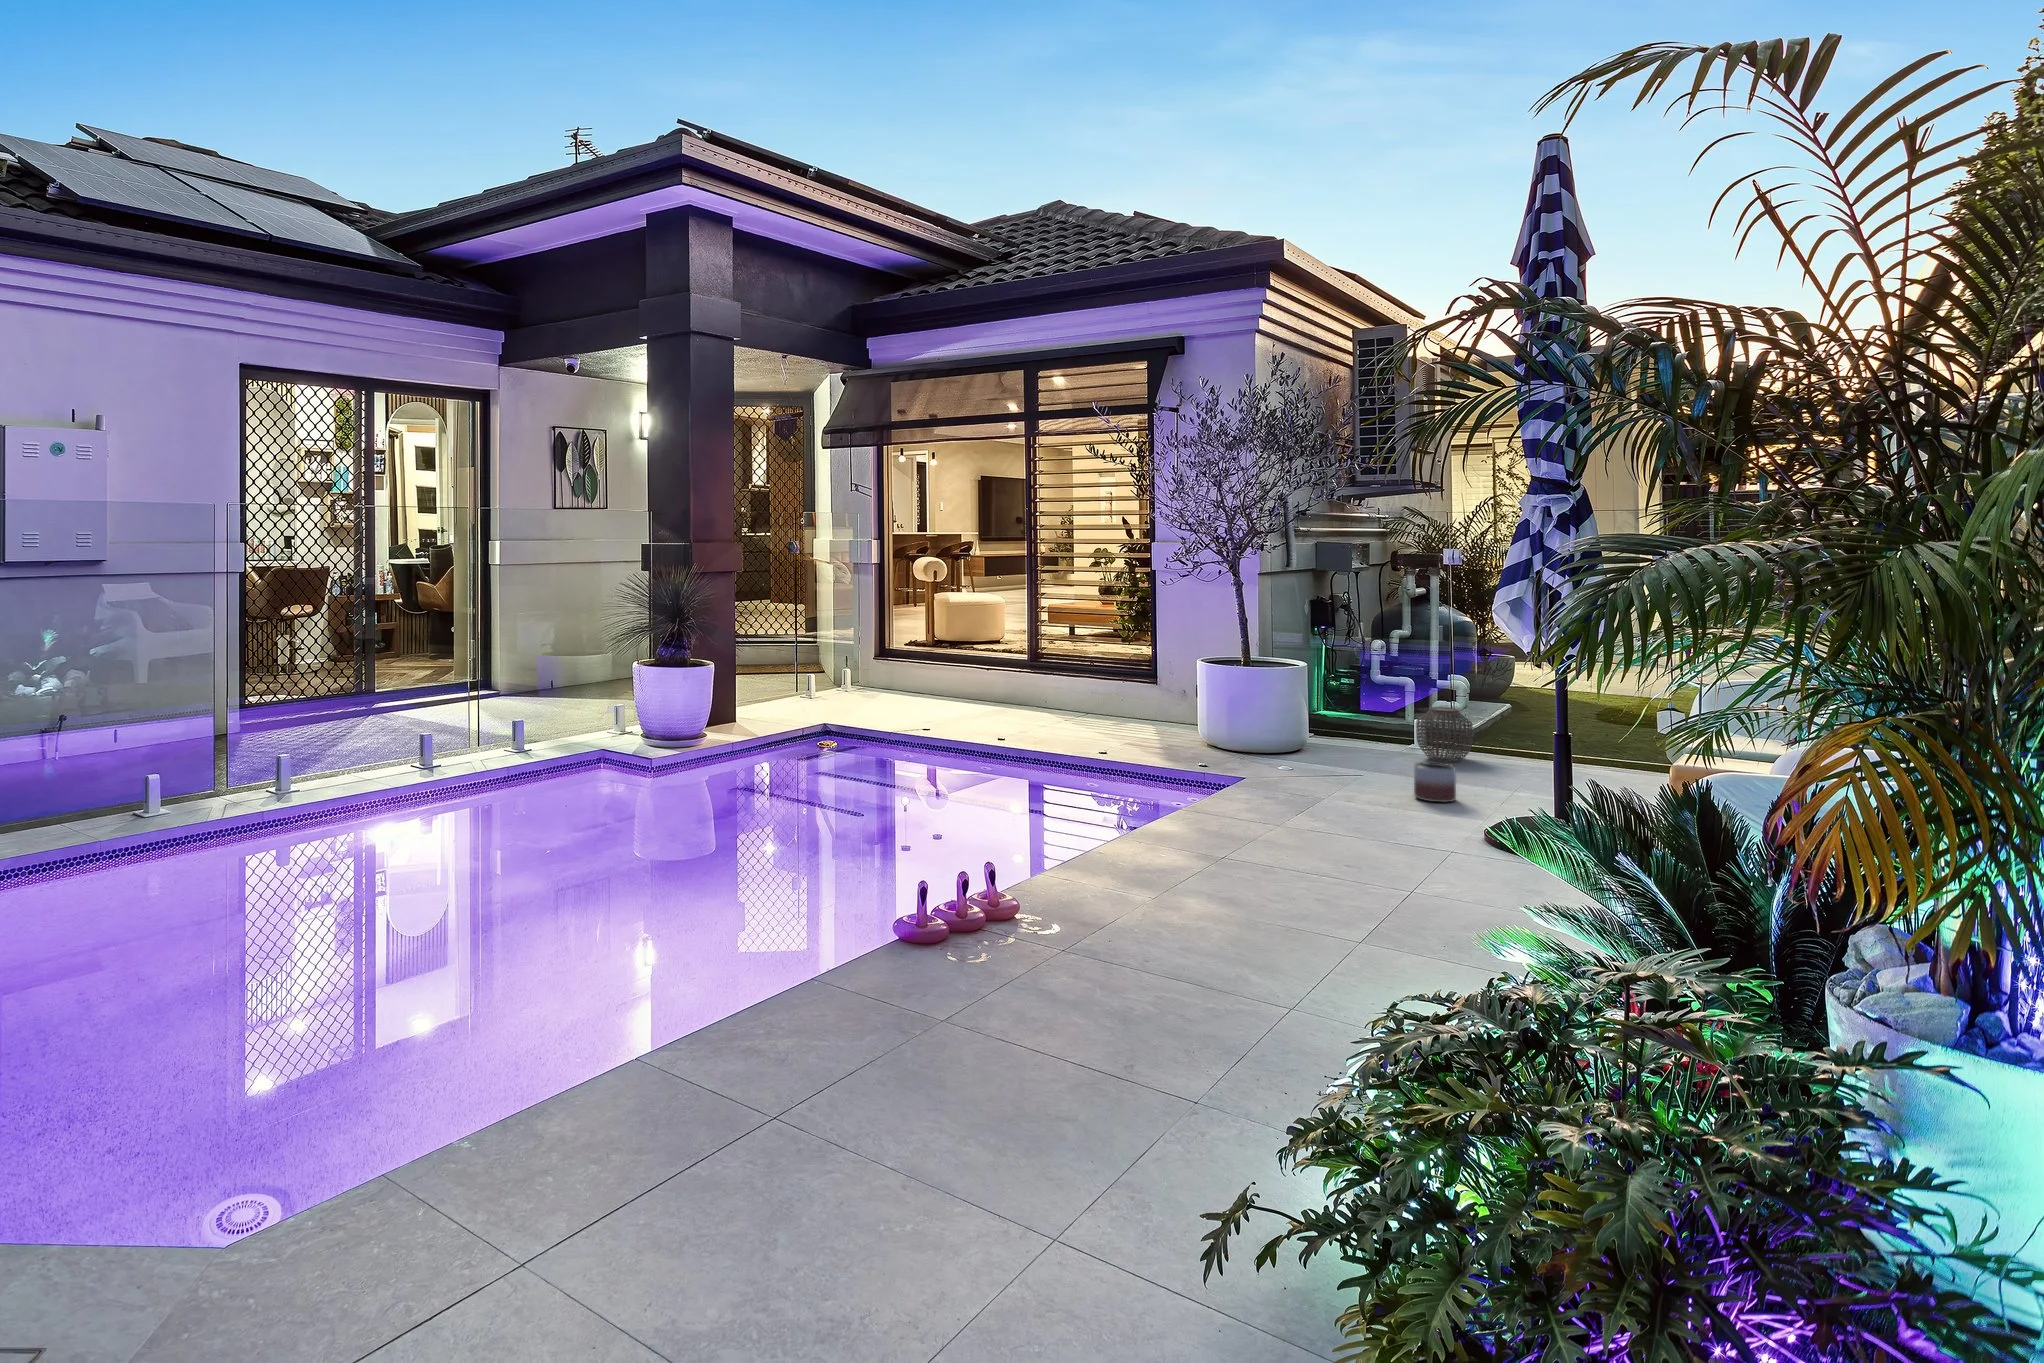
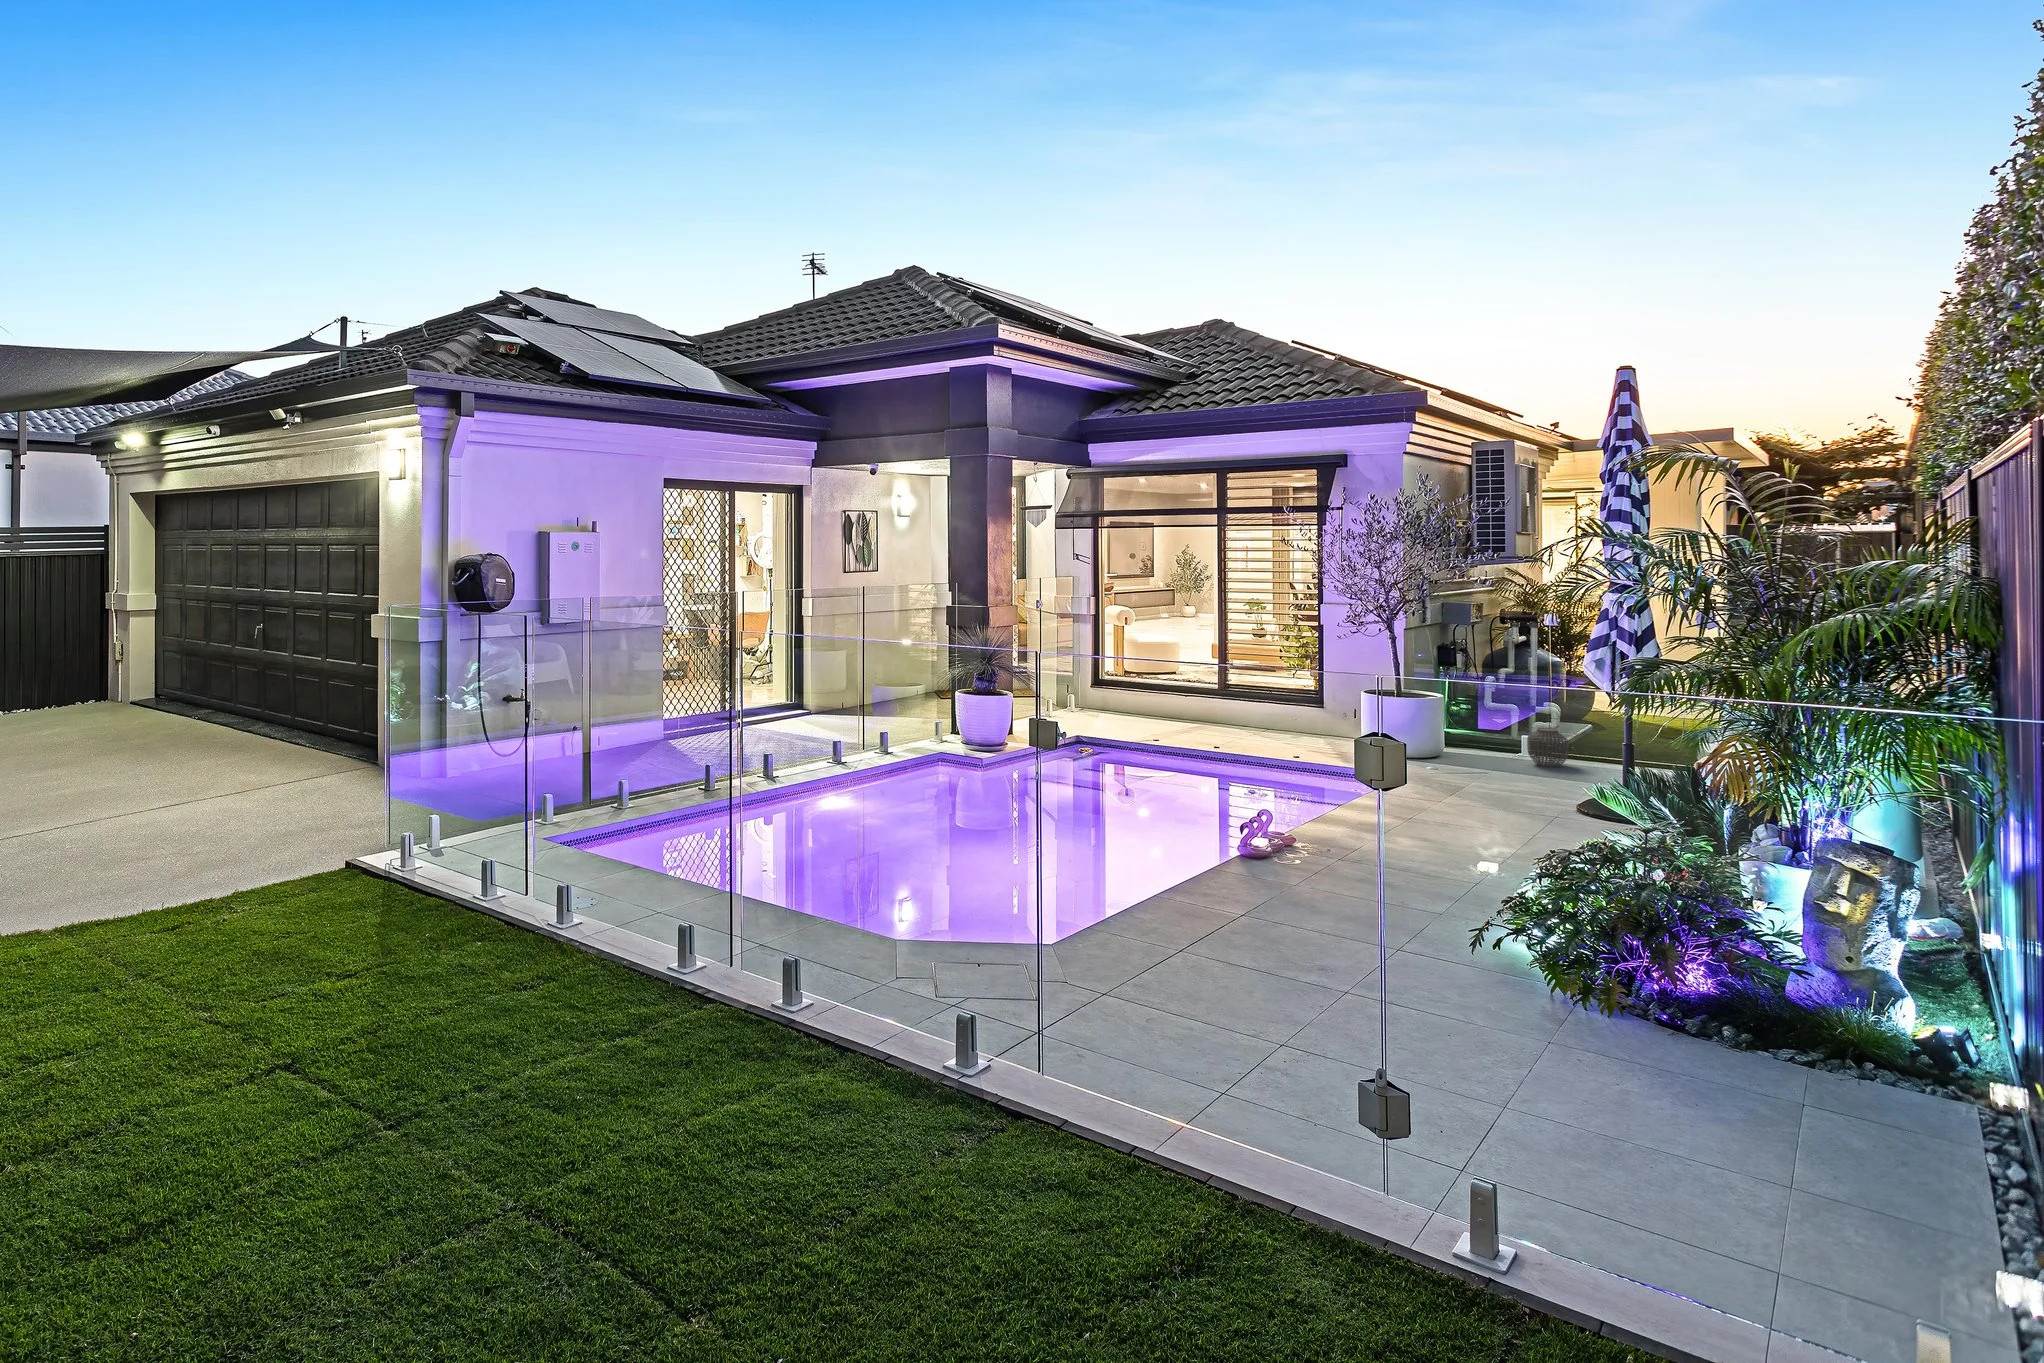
planter: present [1414,763,1456,802] -> none [1529,766,1559,792]

